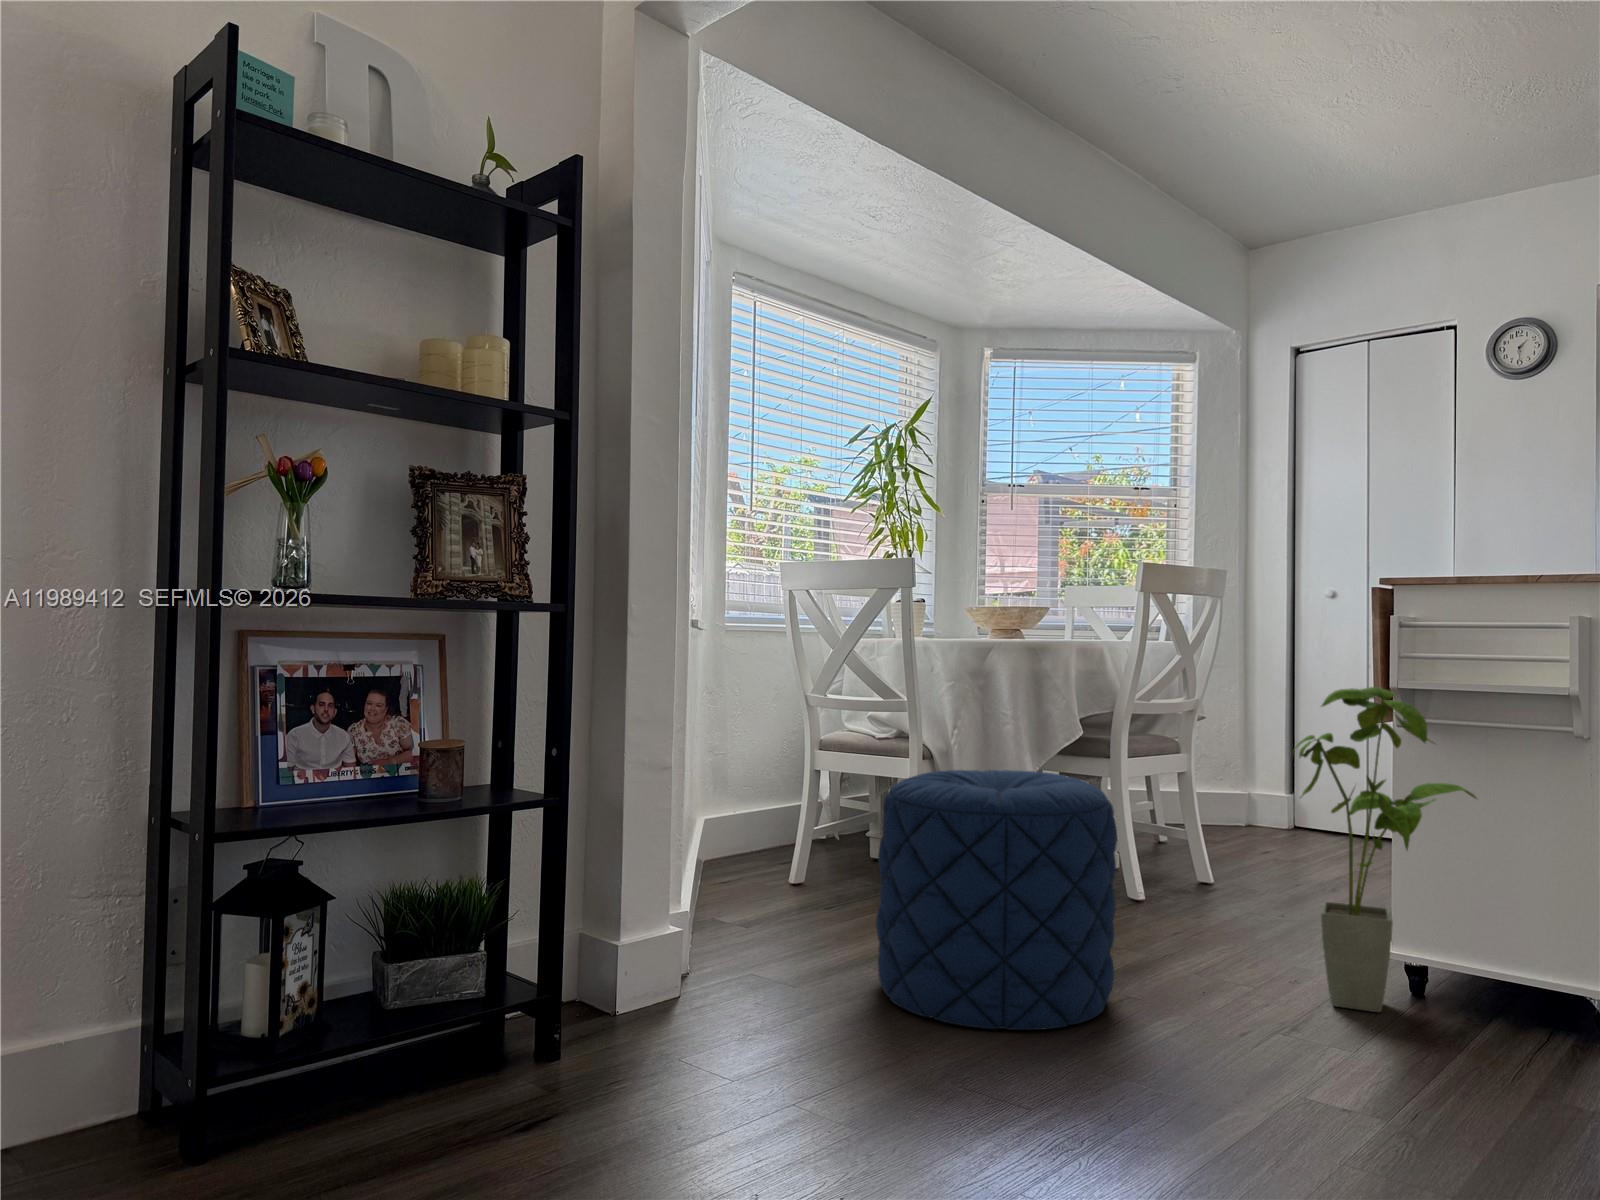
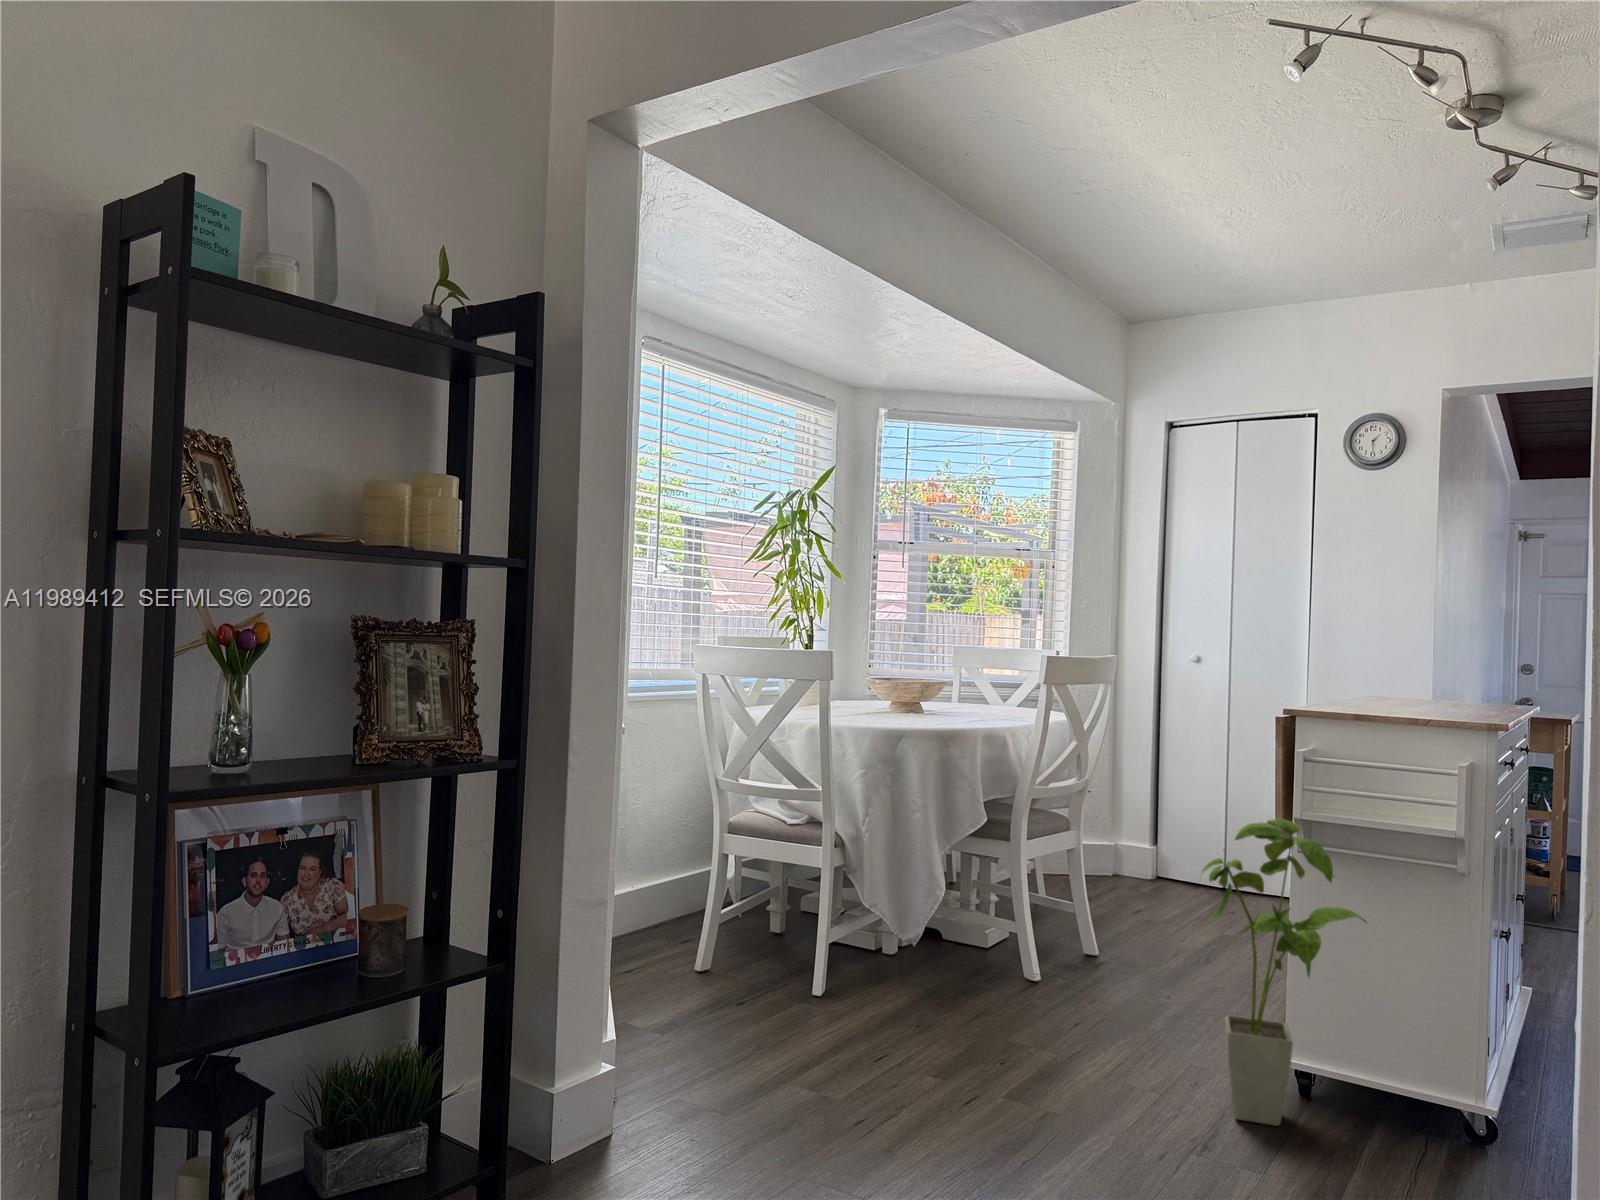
pouf: present [876,770,1117,1030] -> none [809,889,1046,1167]

